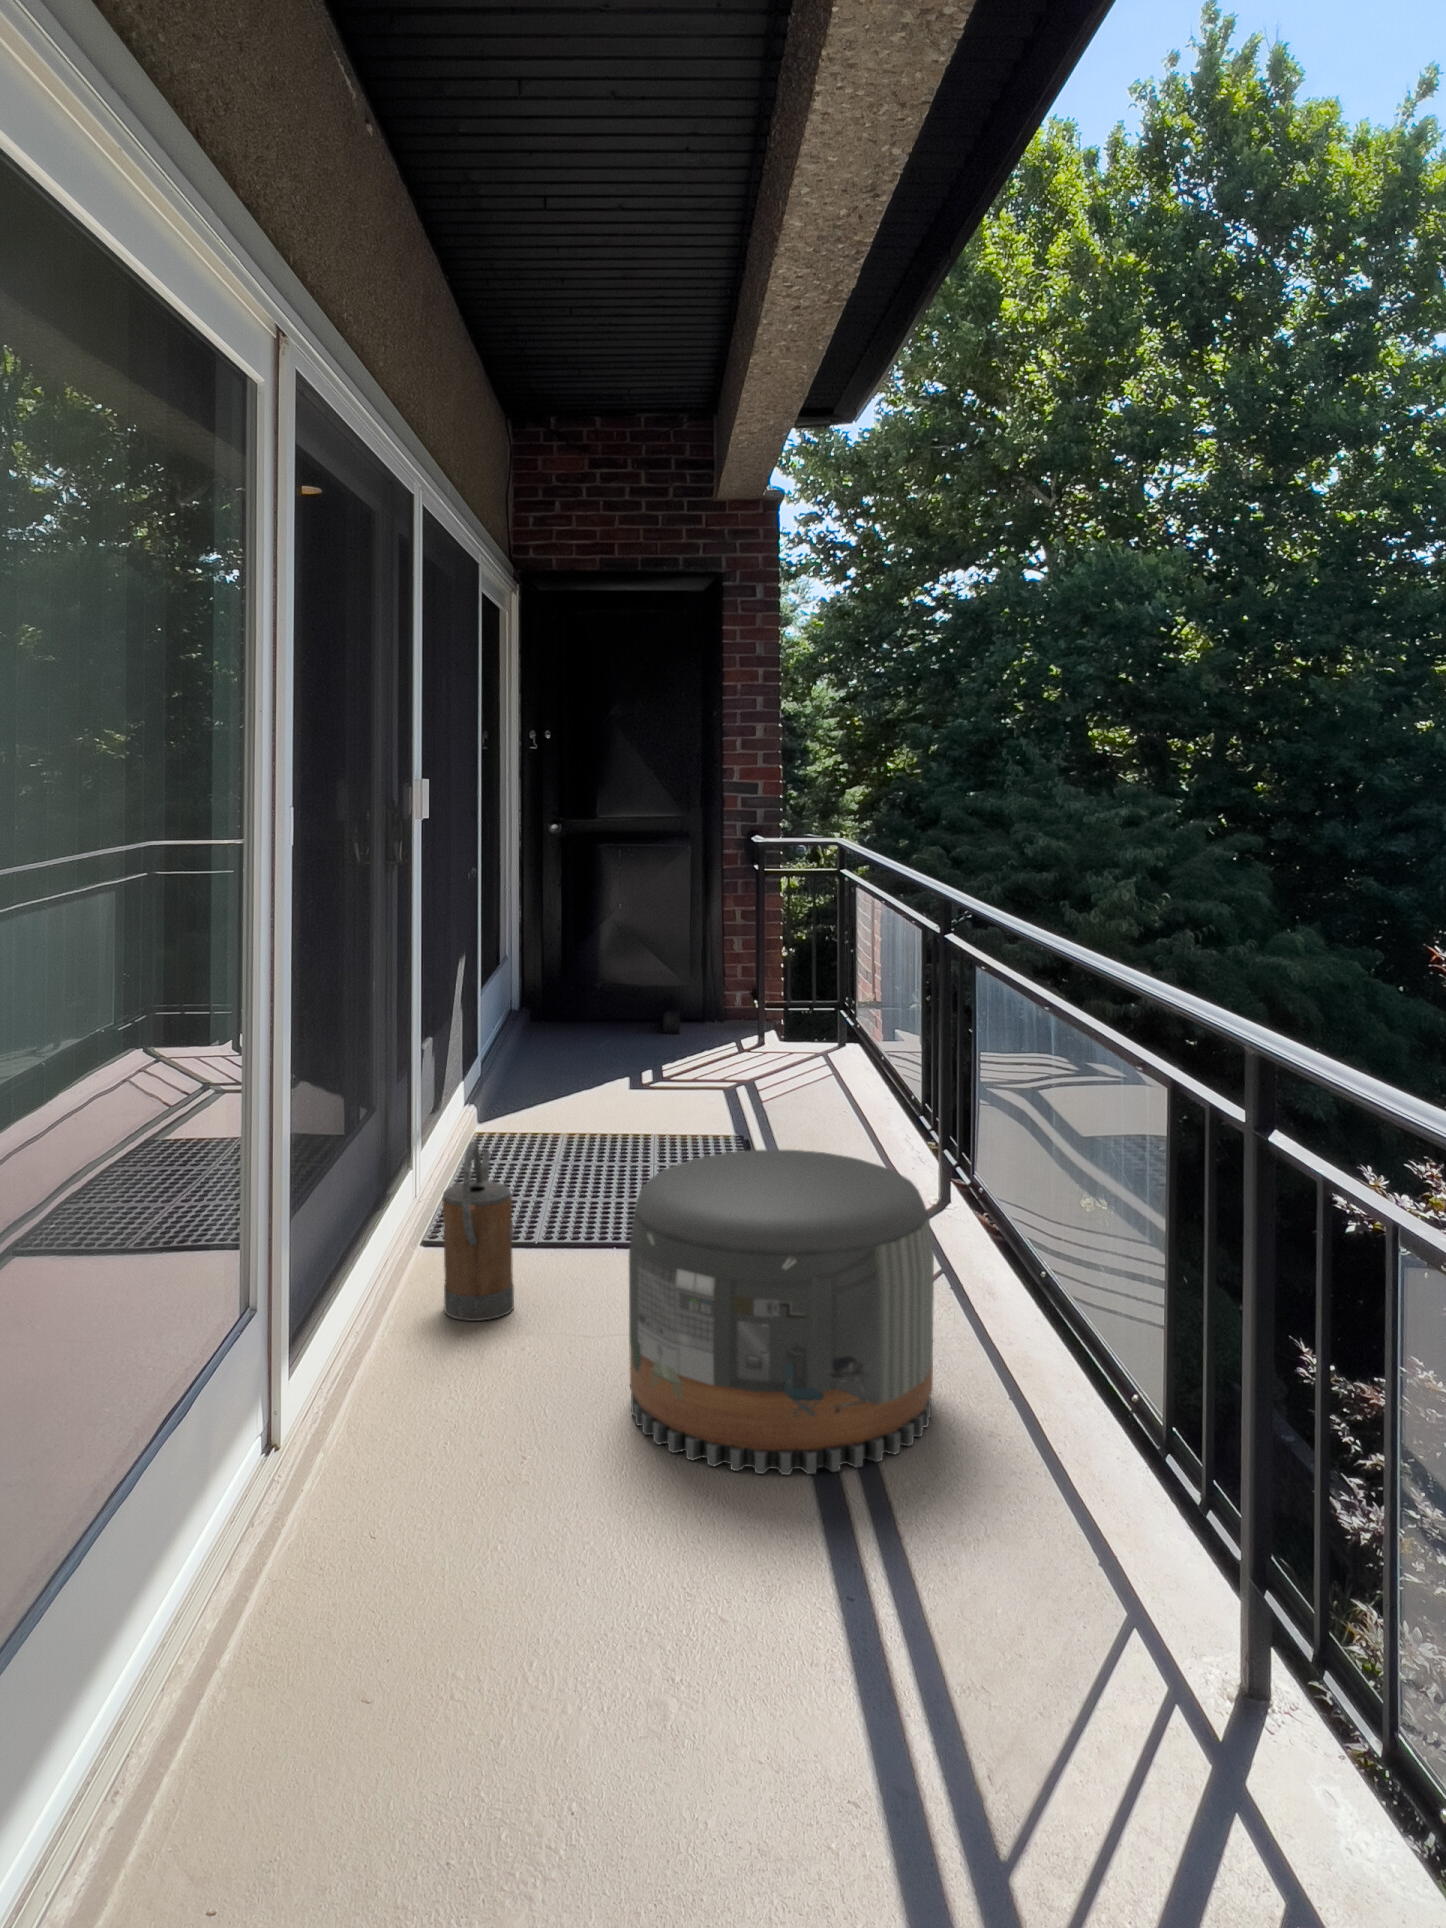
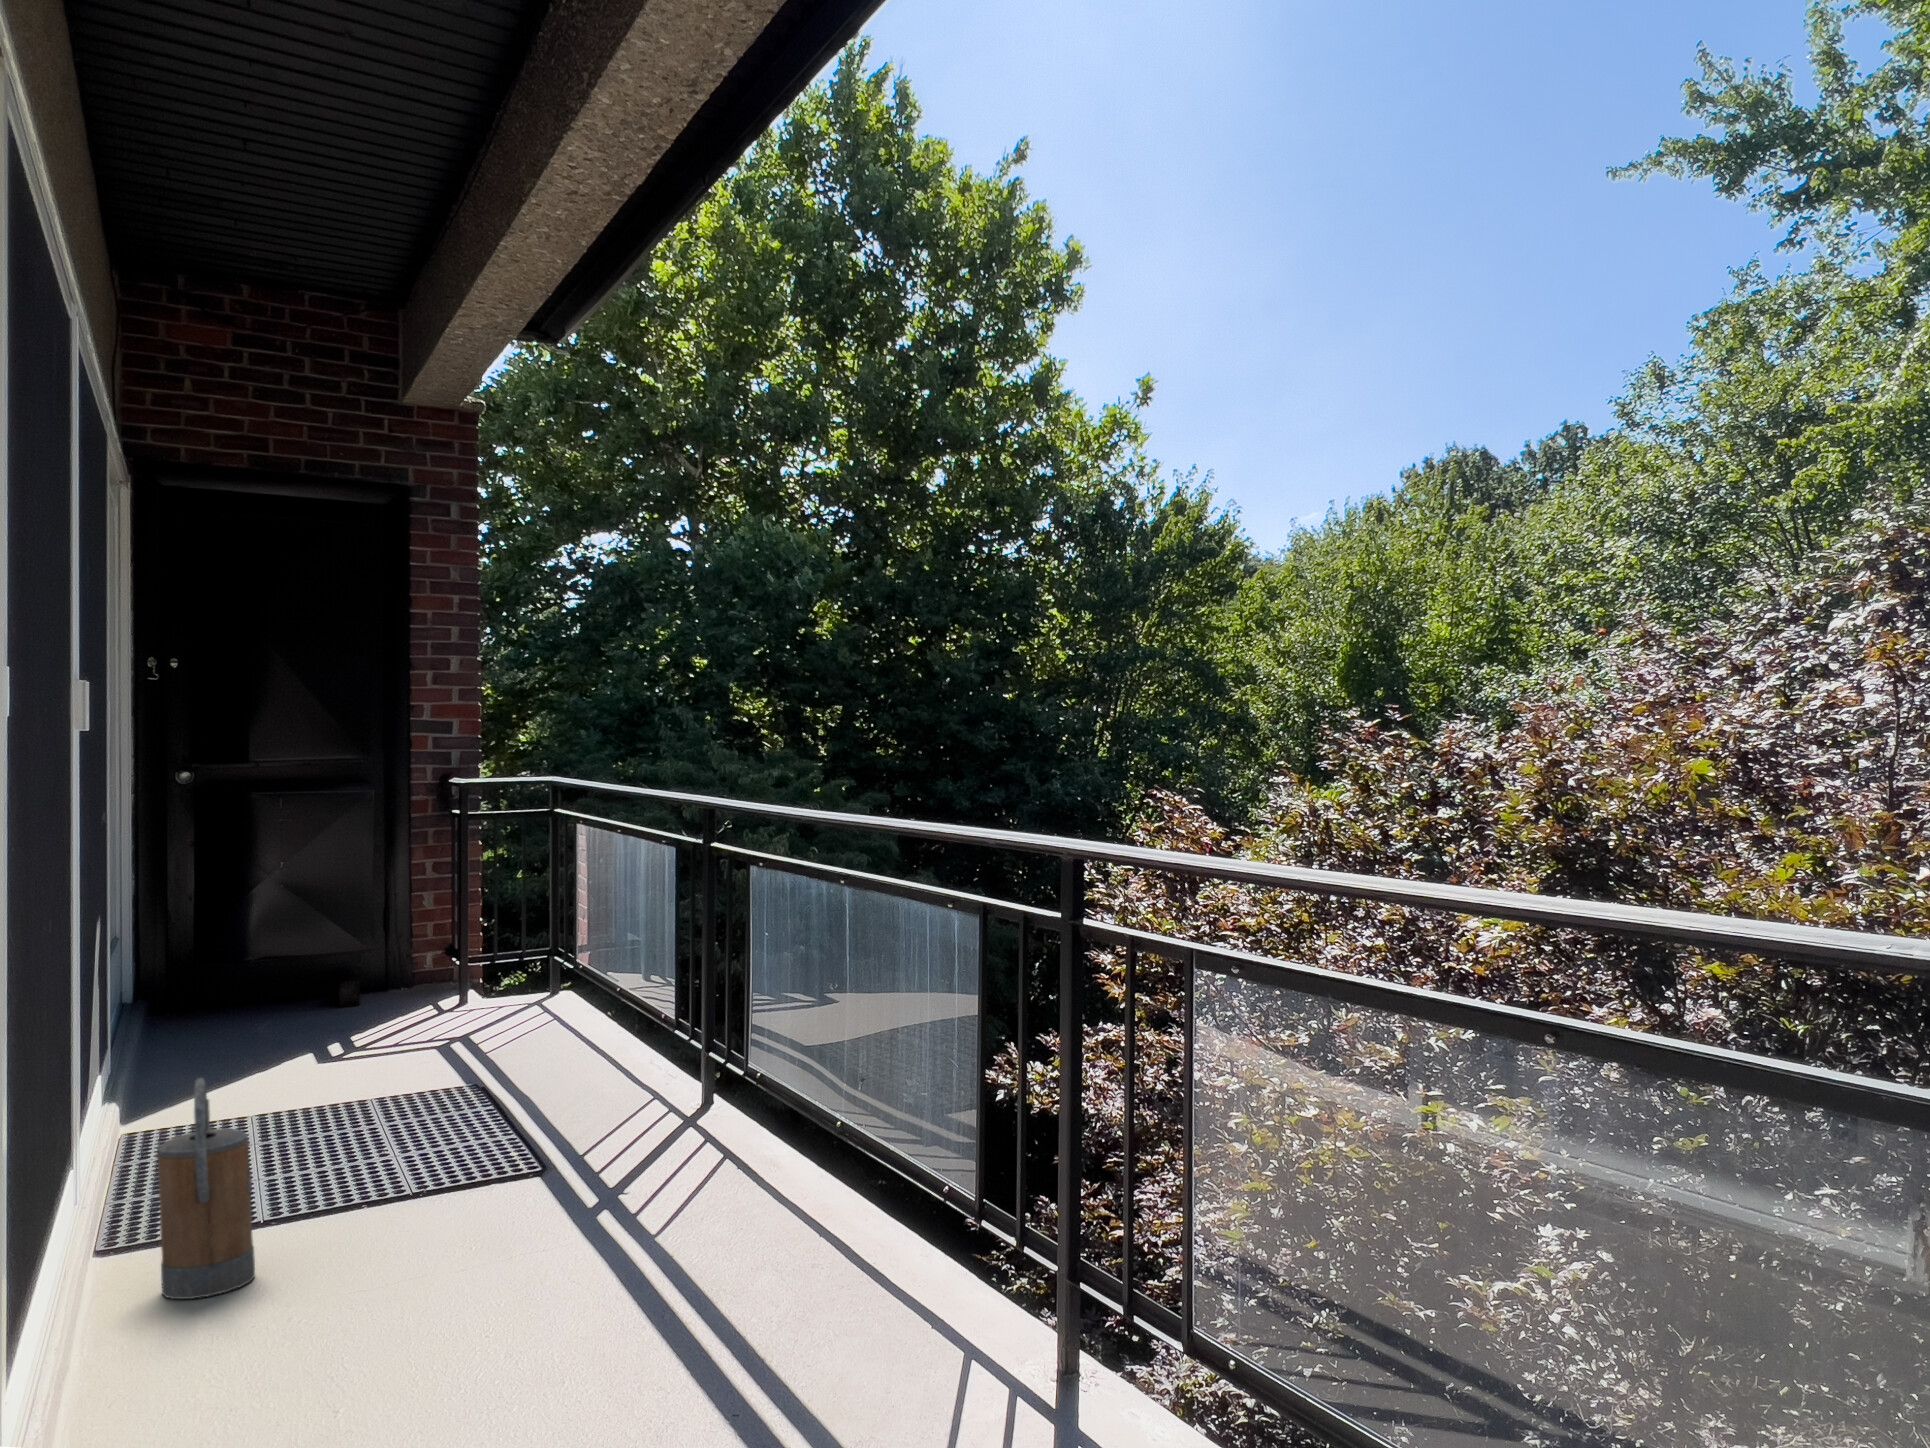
pouf: present [629,1150,934,1475] -> none [431,1020,773,1358]

